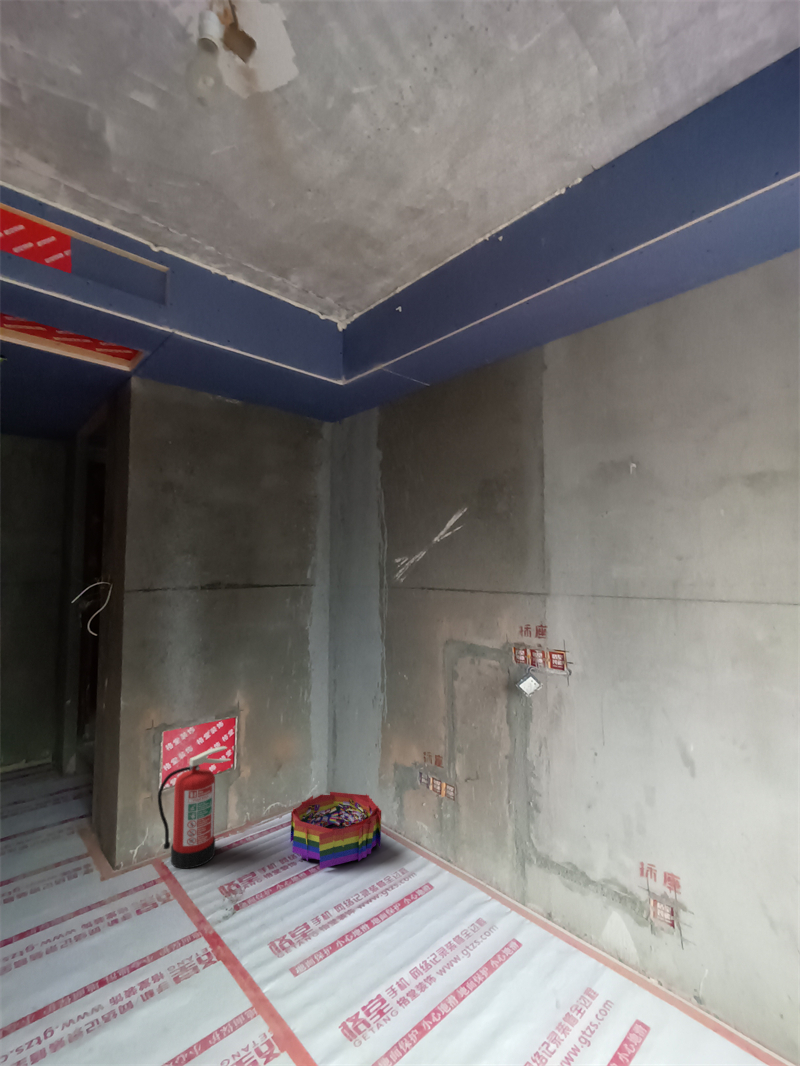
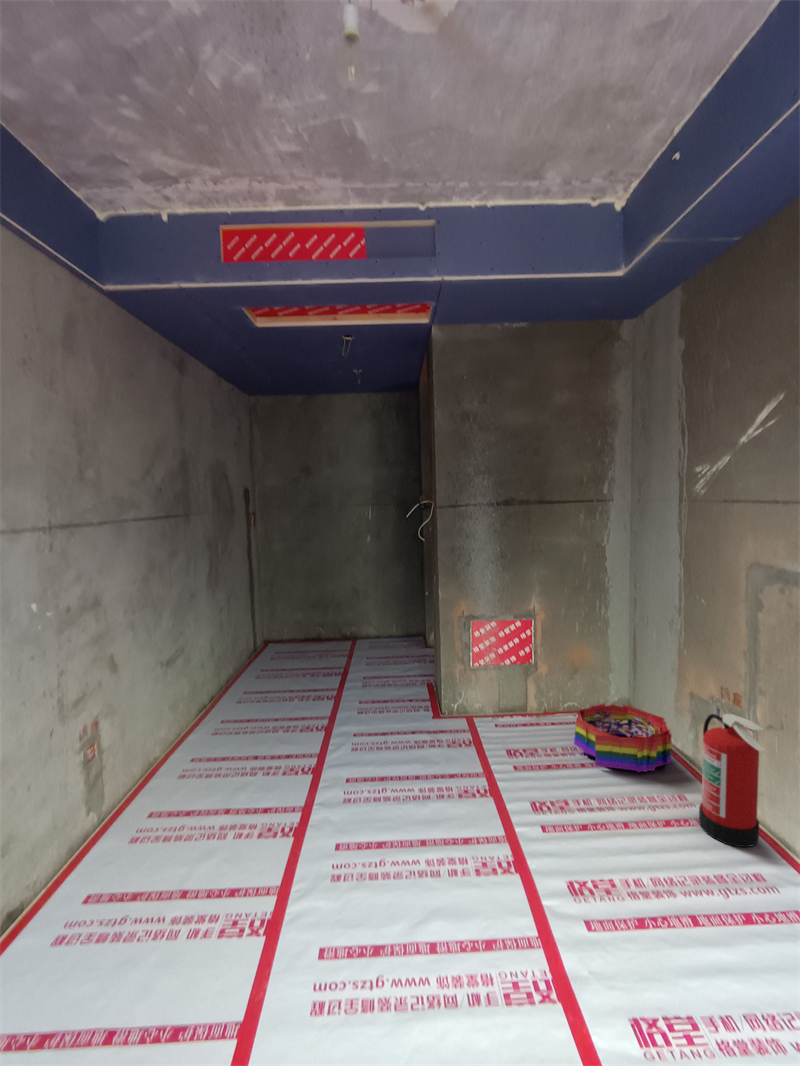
fire extinguisher: present [158,746,230,868] -> present [699,714,766,847]

